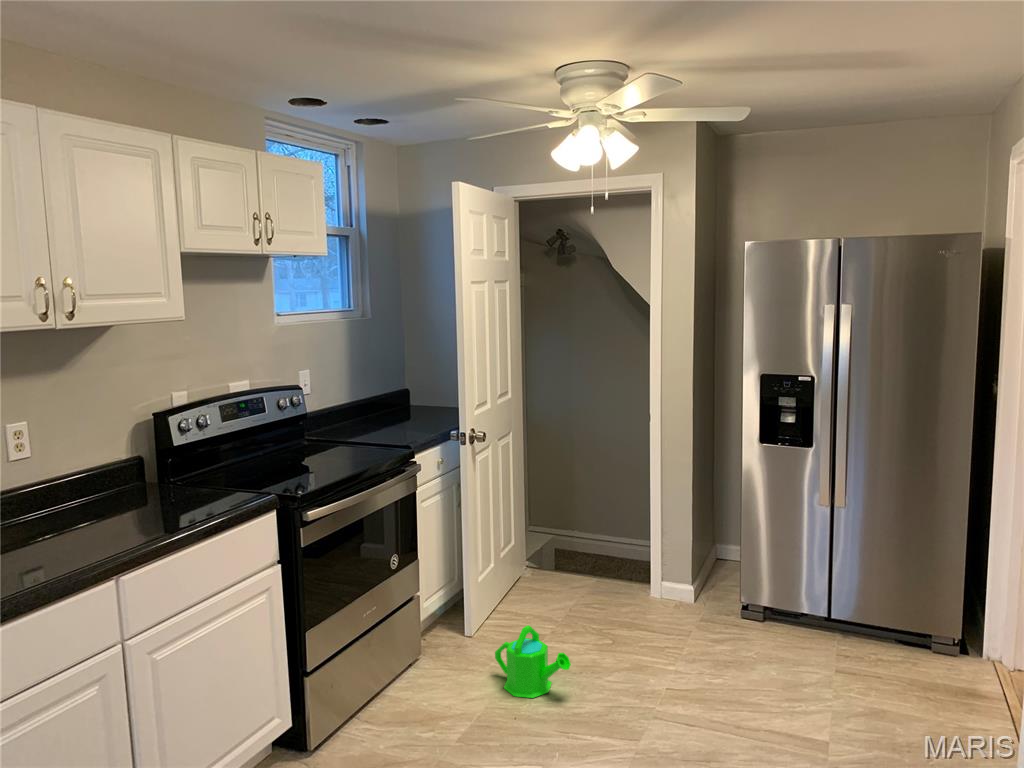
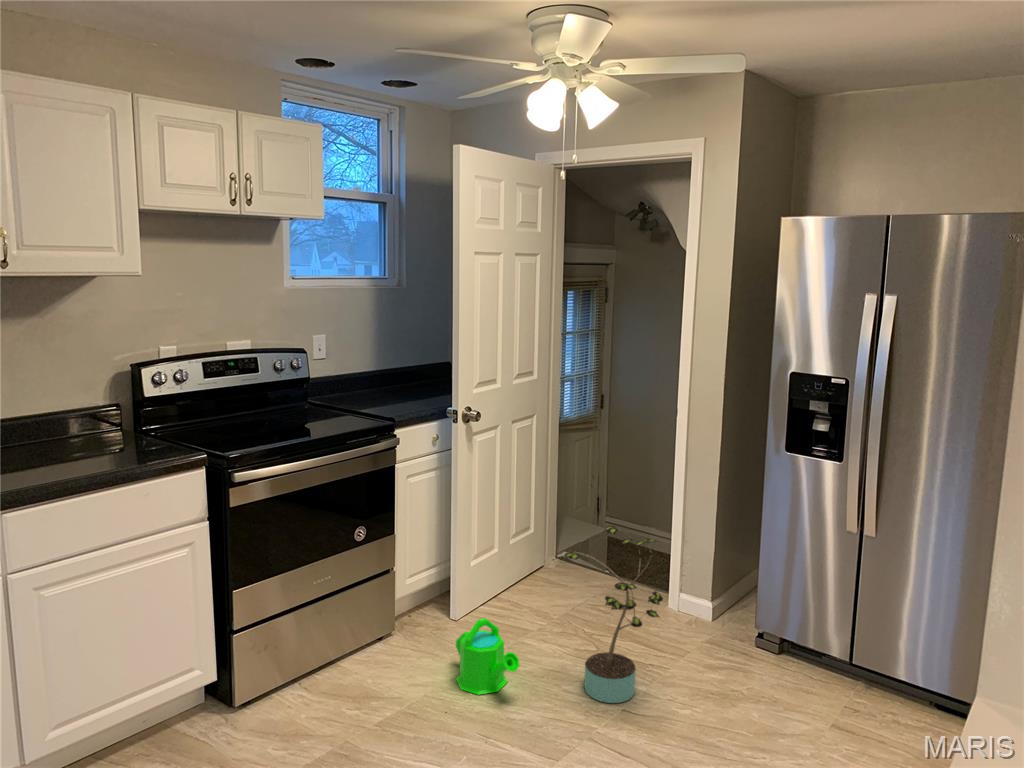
potted plant: none [600,525,694,685] -> present [565,526,663,703]

